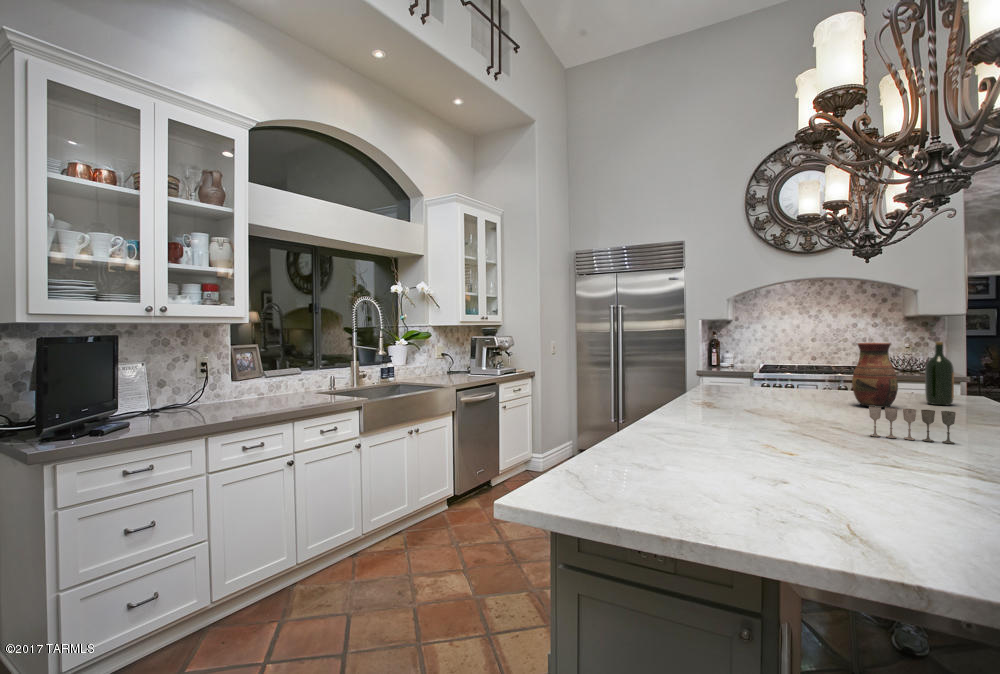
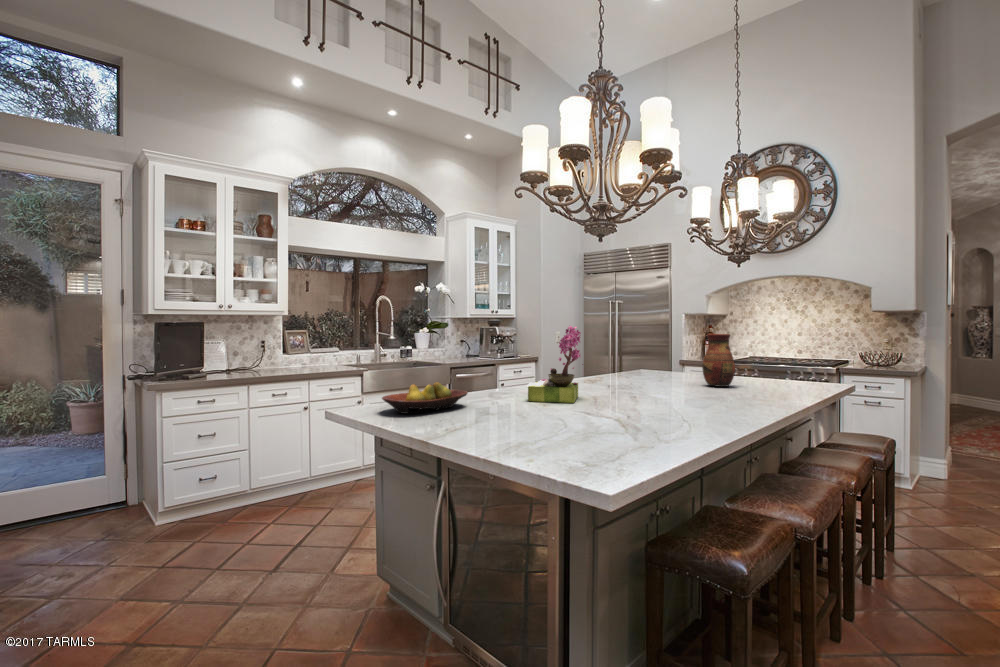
flower arrangement: none [737,335,842,453] -> present [528,326,583,403]
wine bottle: present [925,342,954,405] -> none [773,334,794,388]
wine glass: present [869,406,956,444] -> none [631,377,674,404]
fruit bowl: none [634,438,746,507] -> present [382,382,468,414]

